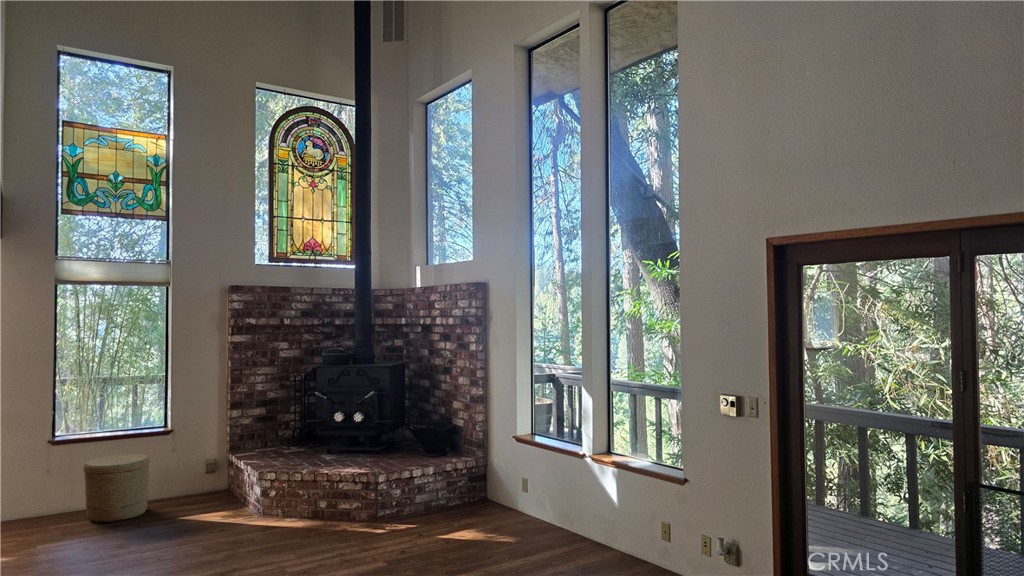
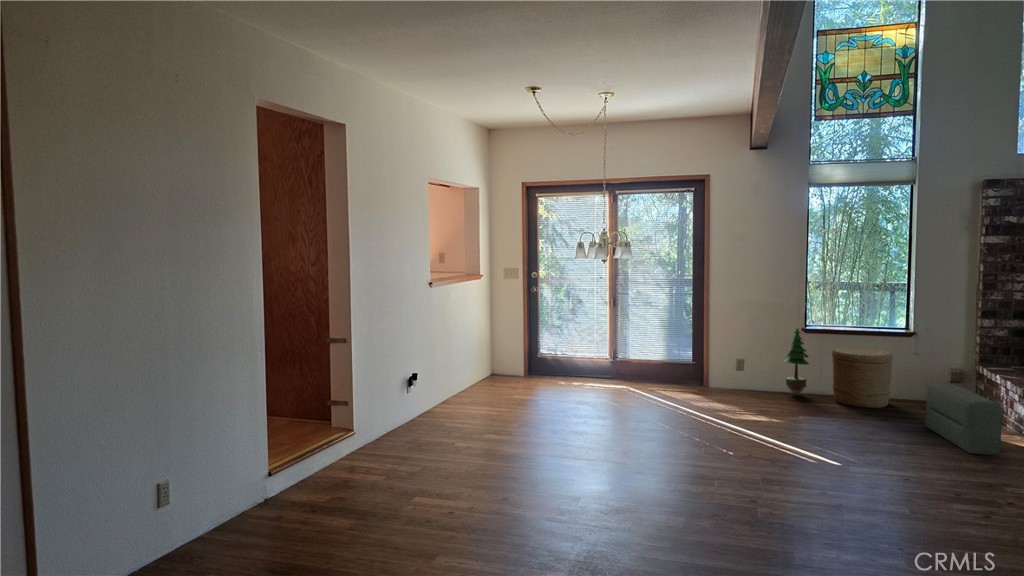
potted tree: none [24,444,58,522] -> present [784,328,809,394]
pouf: none [177,481,237,548] -> present [926,384,1002,455]

